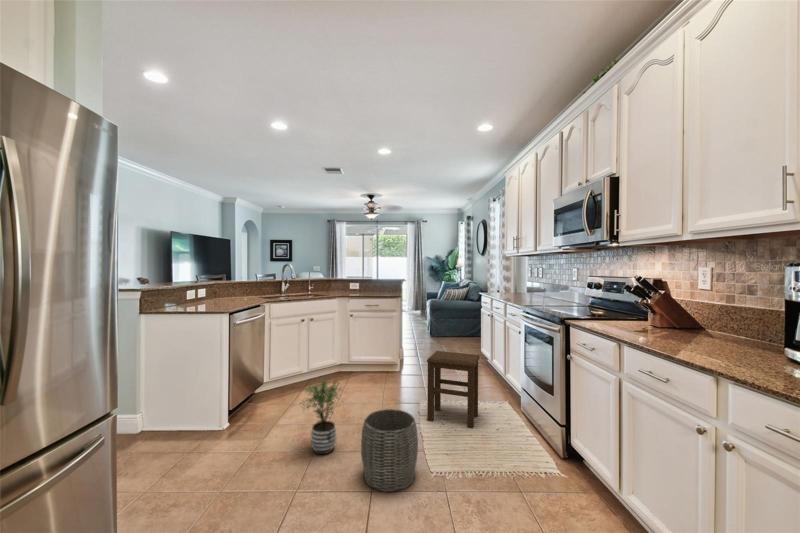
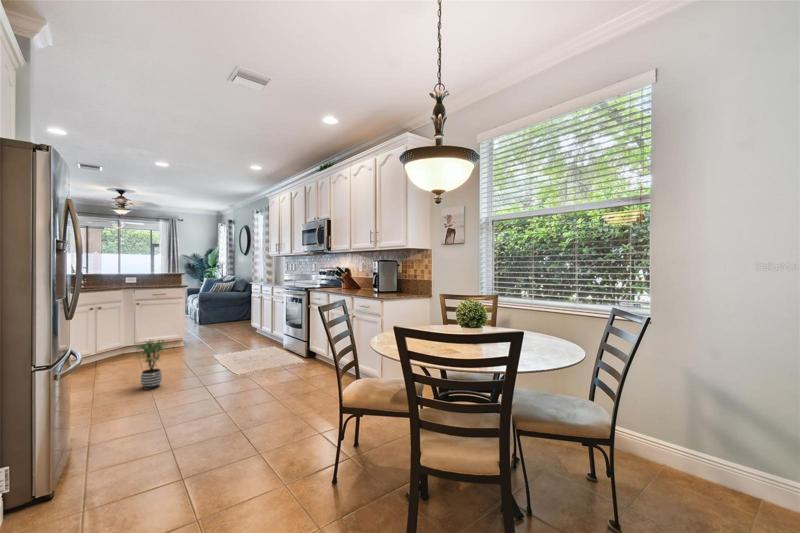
stool: present [427,351,480,428] -> none [222,319,257,364]
woven basket: present [361,409,418,492] -> none [190,349,227,391]

